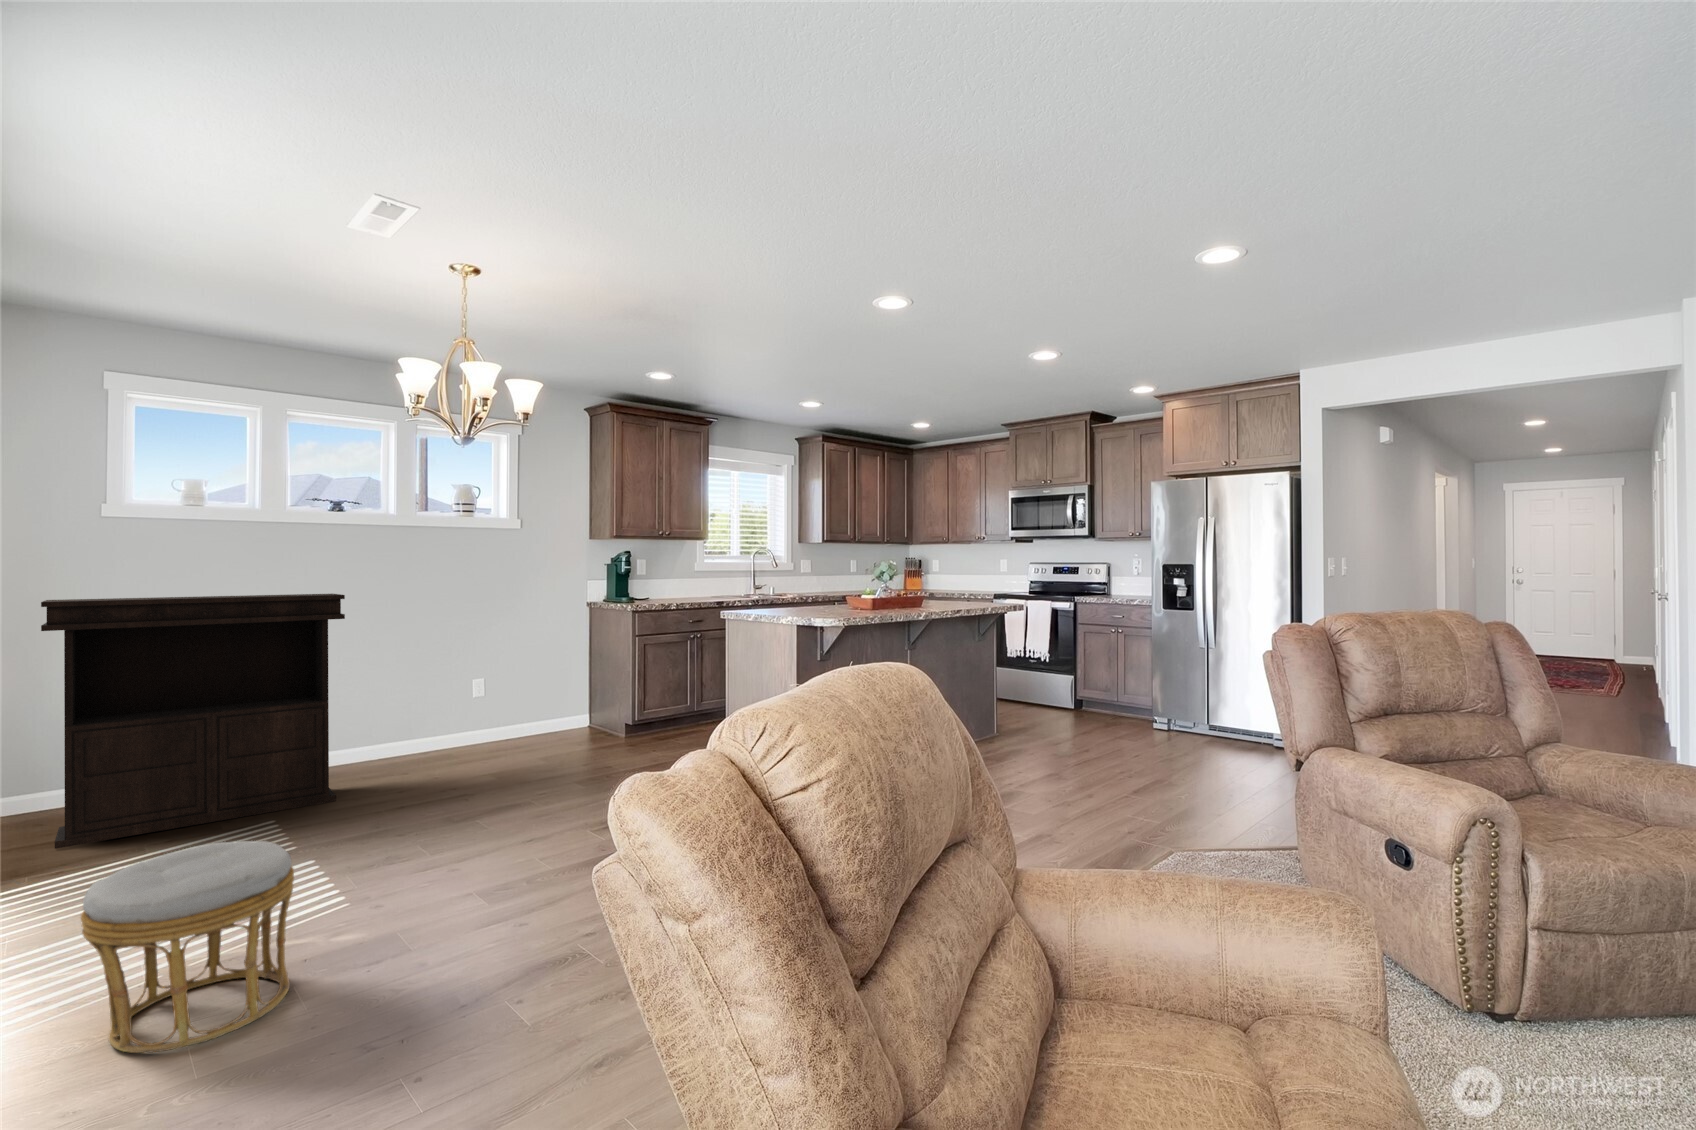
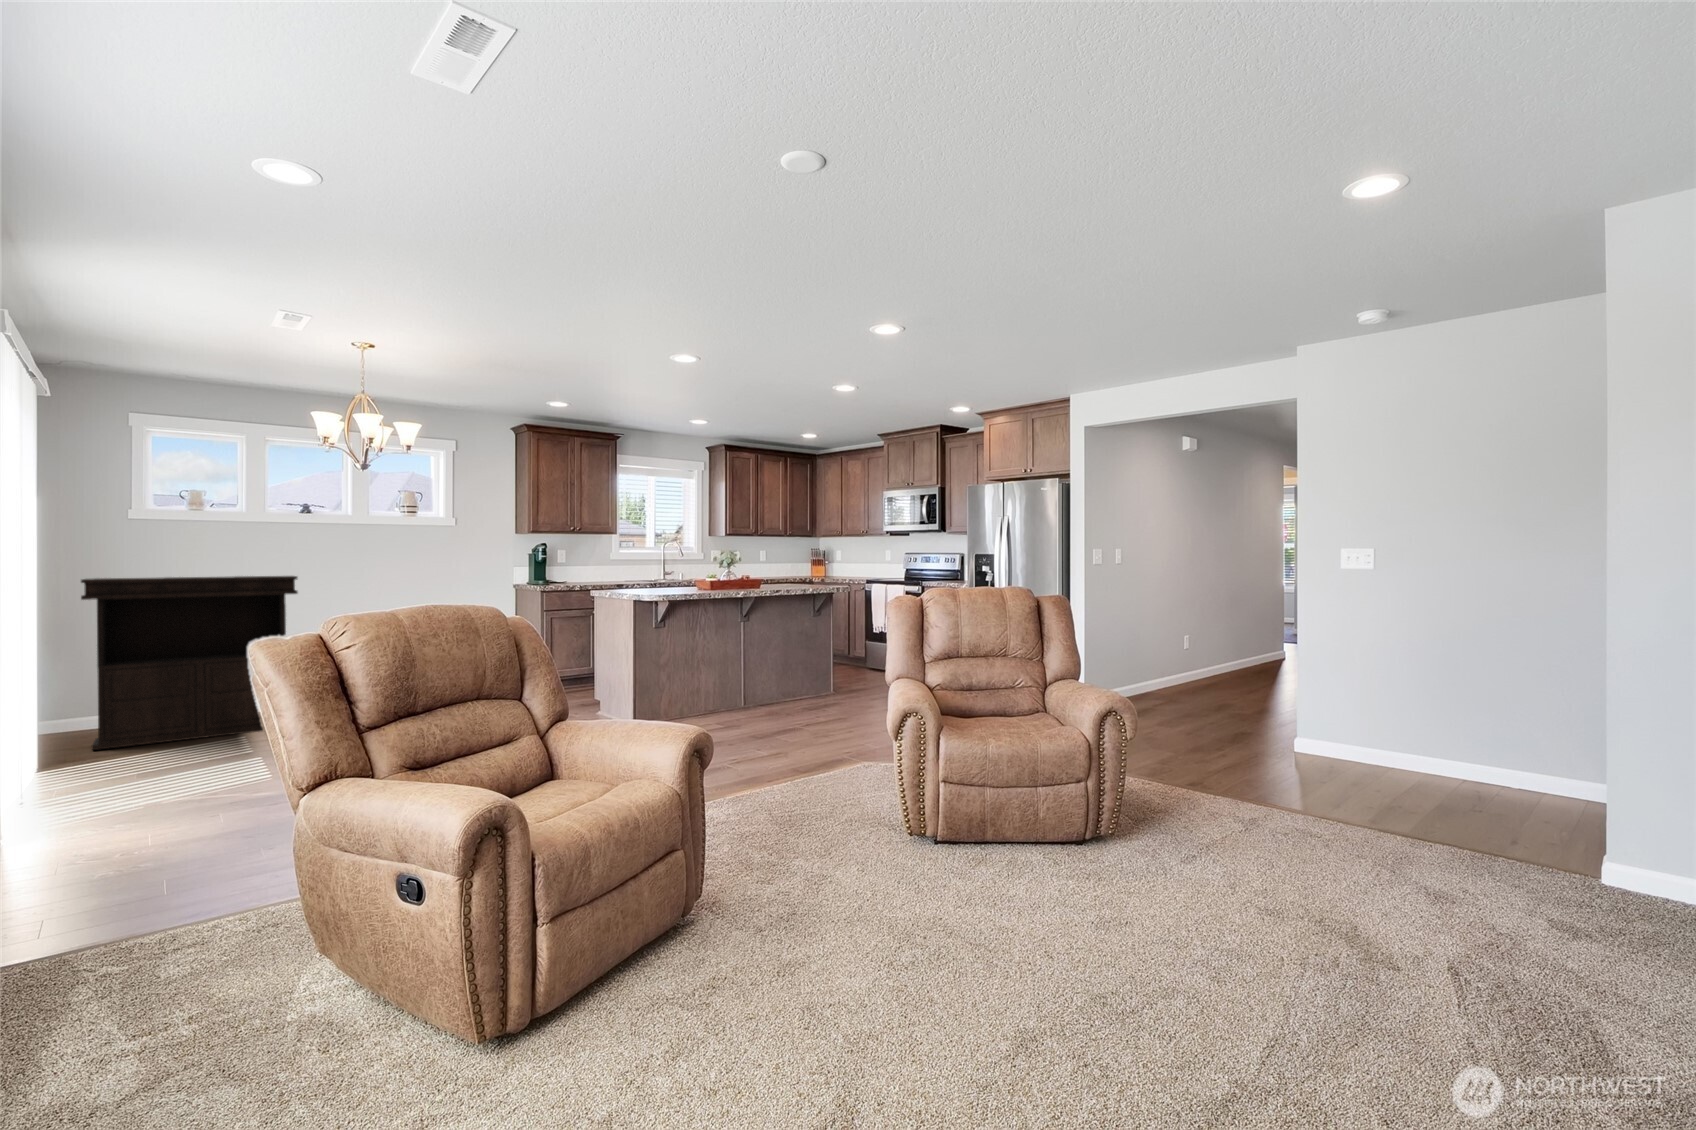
ottoman: present [81,841,294,1053] -> none [92,727,221,838]

